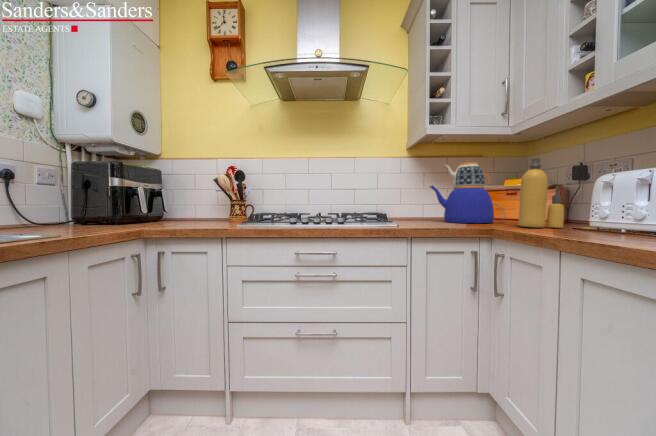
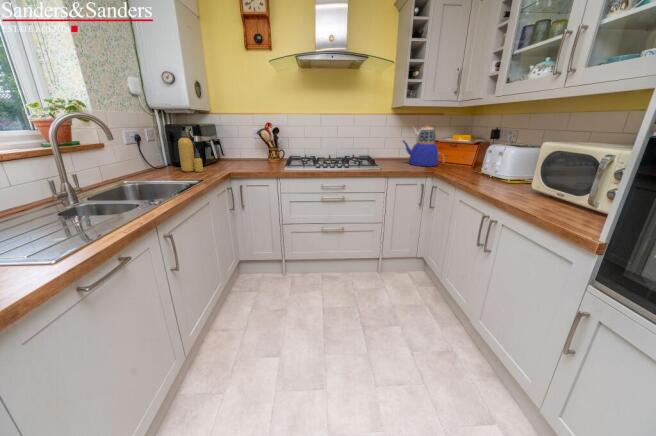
bottle: present [519,158,564,228] -> present [178,131,203,172]

